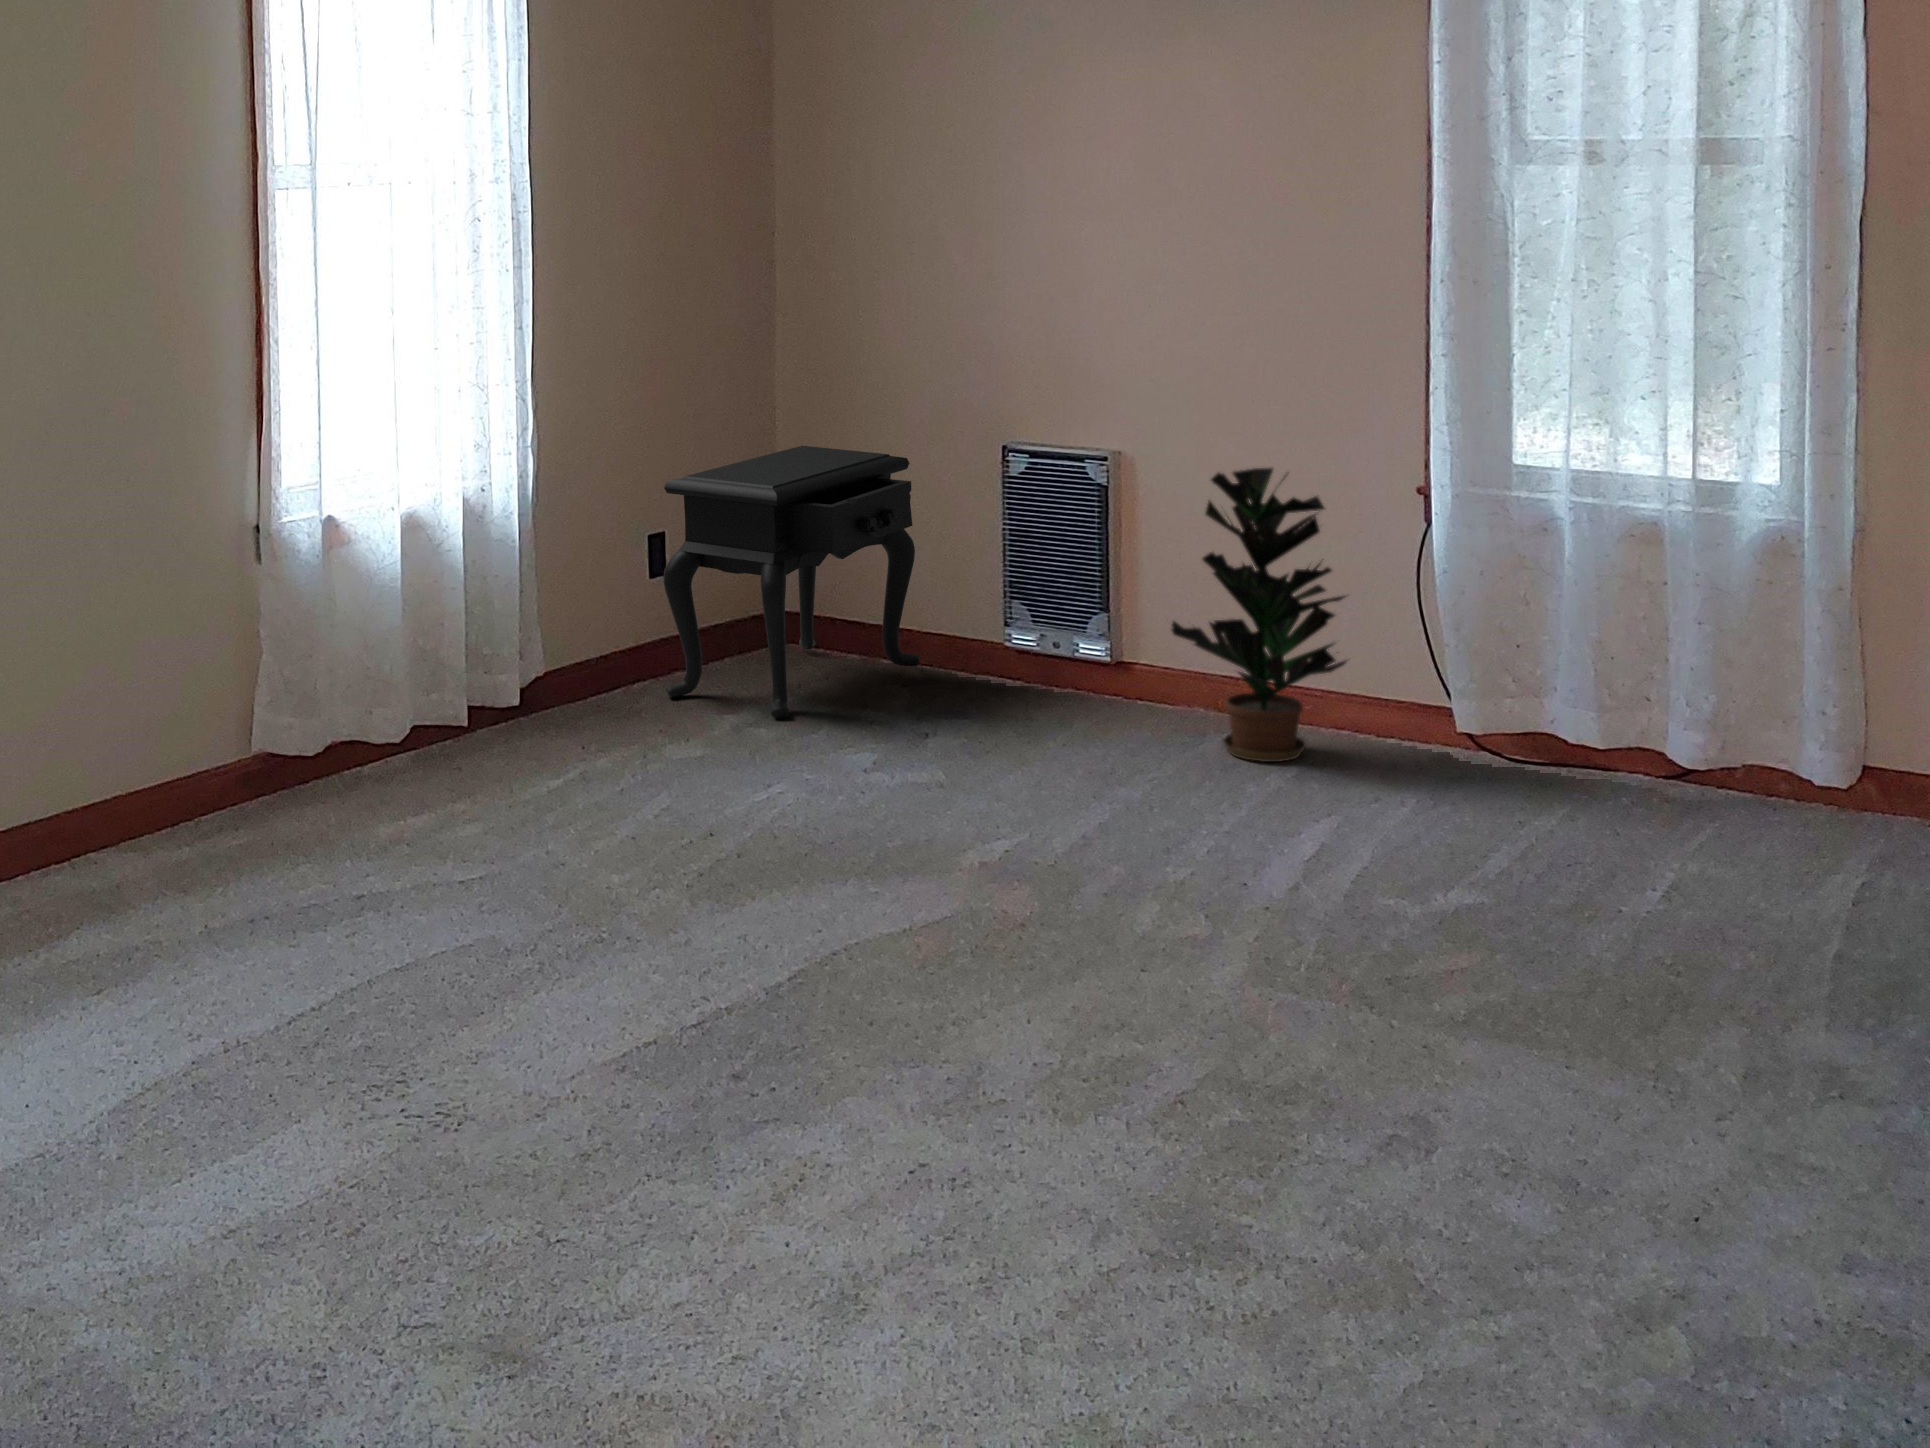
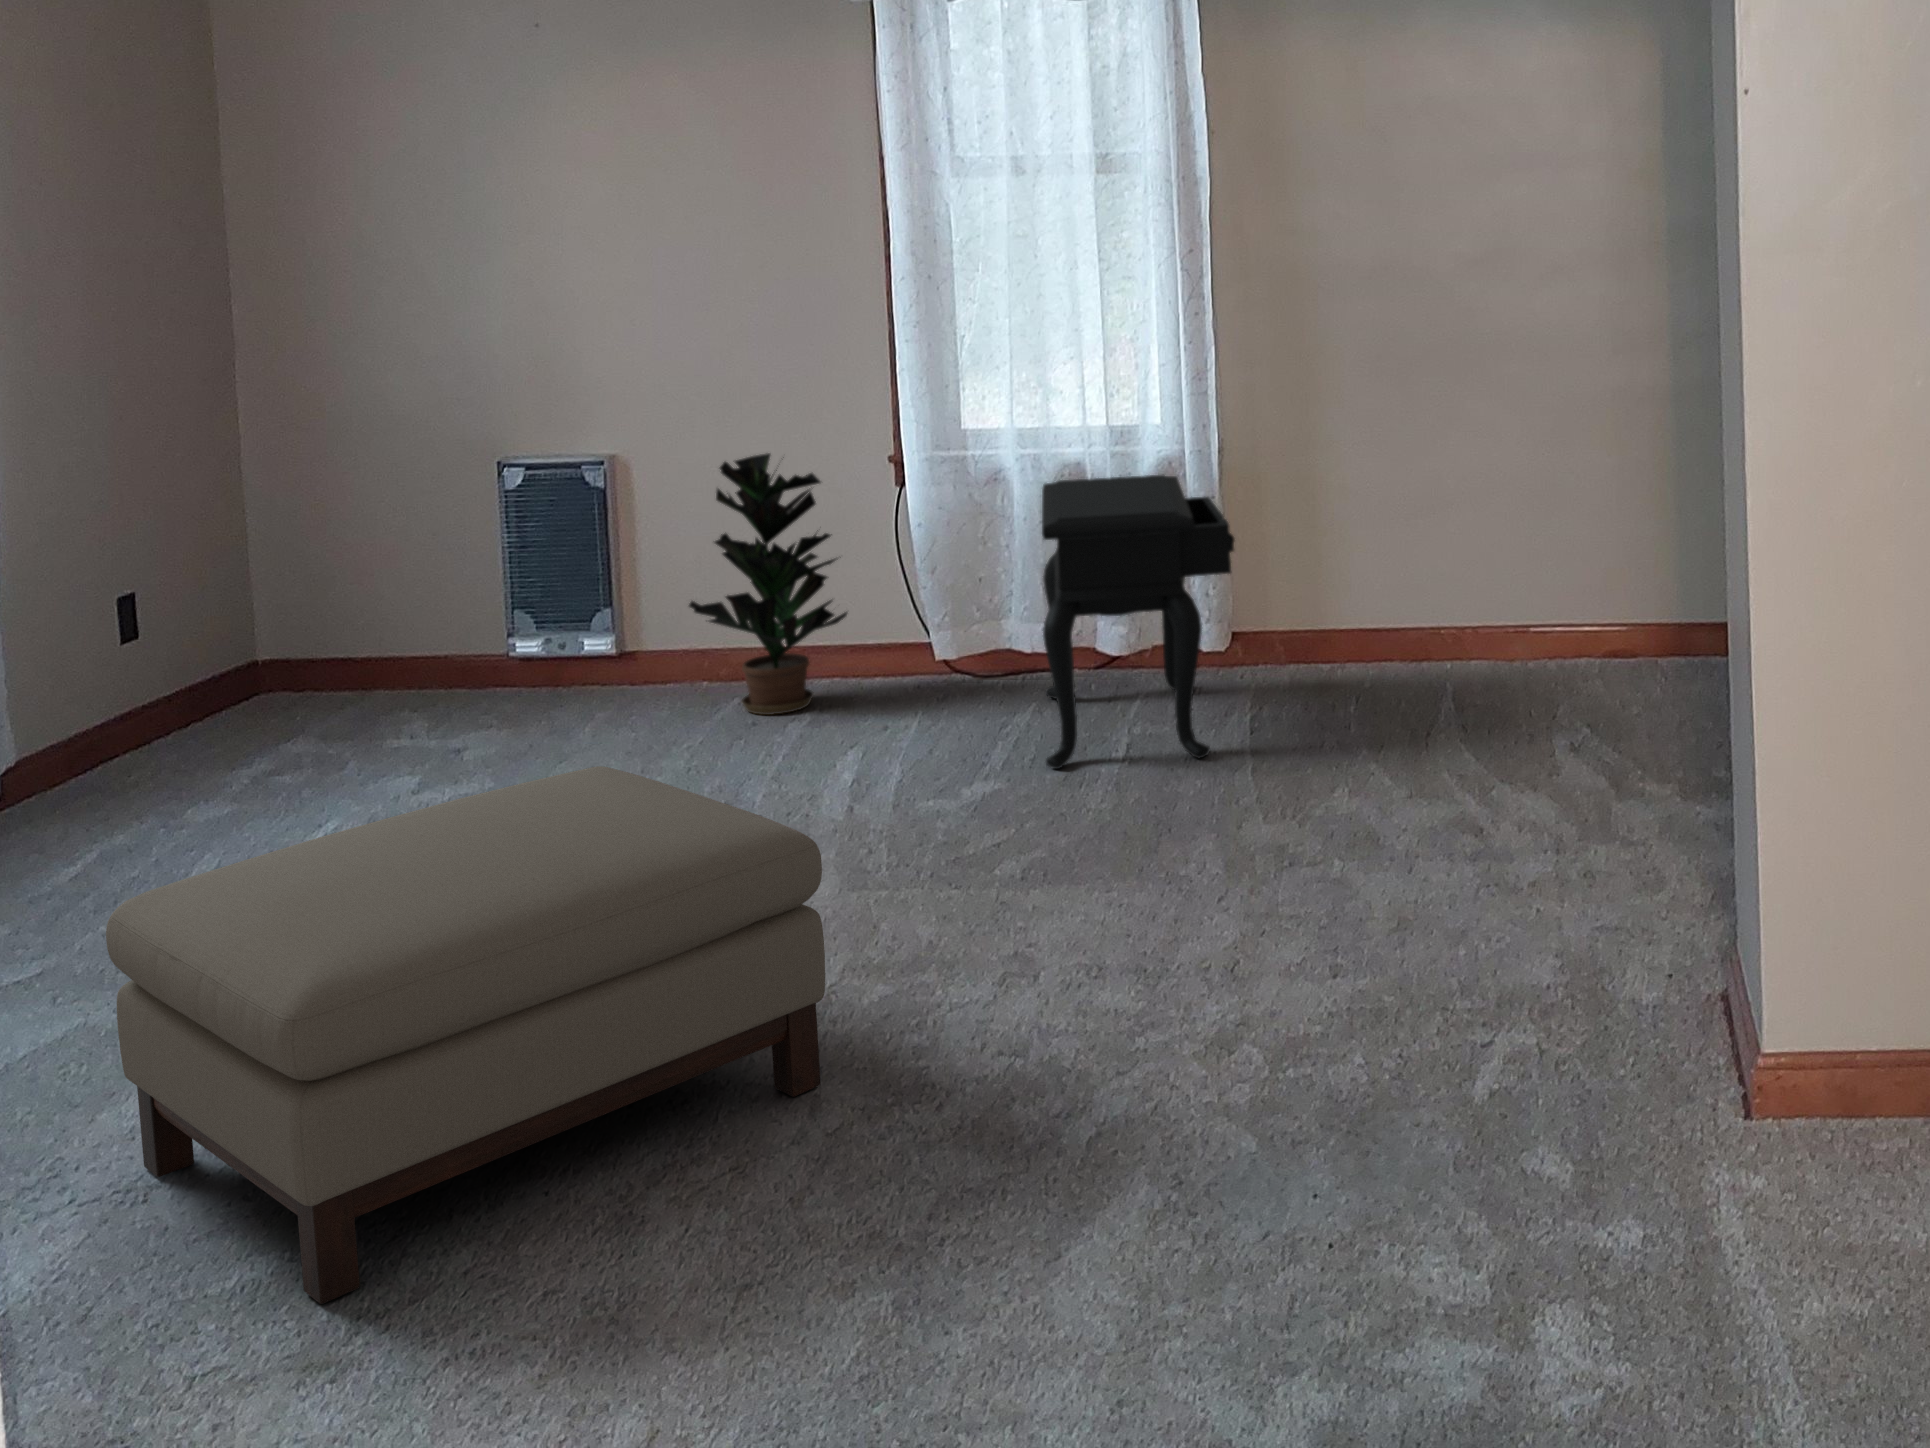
side table: present [663,446,920,718] -> present [1042,475,1234,769]
ottoman: none [500,801,1128,1247] -> present [106,766,825,1304]

